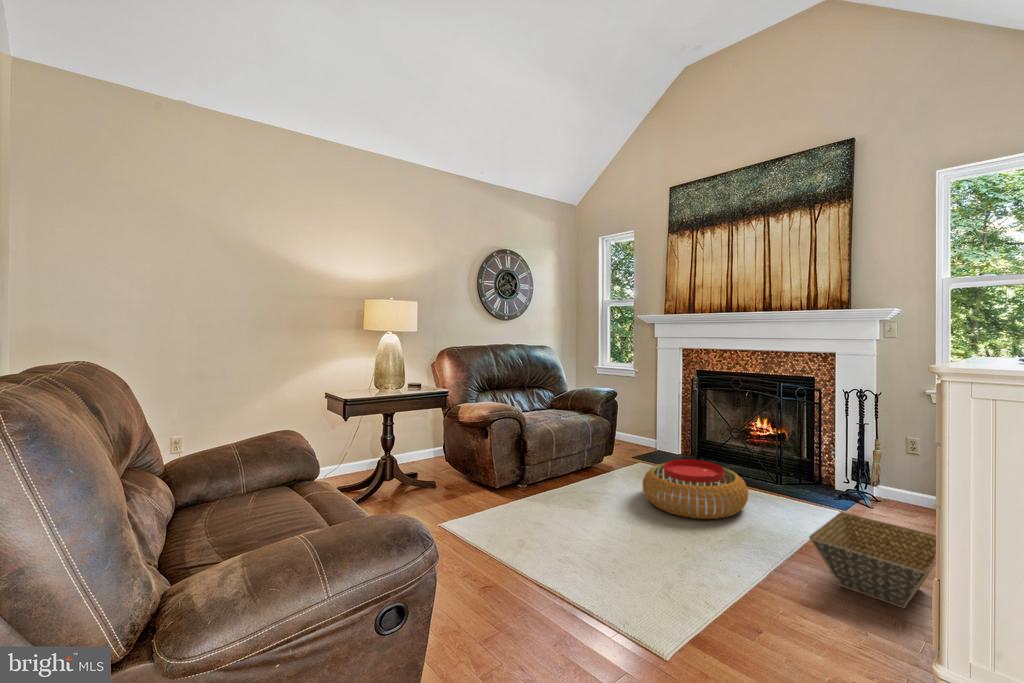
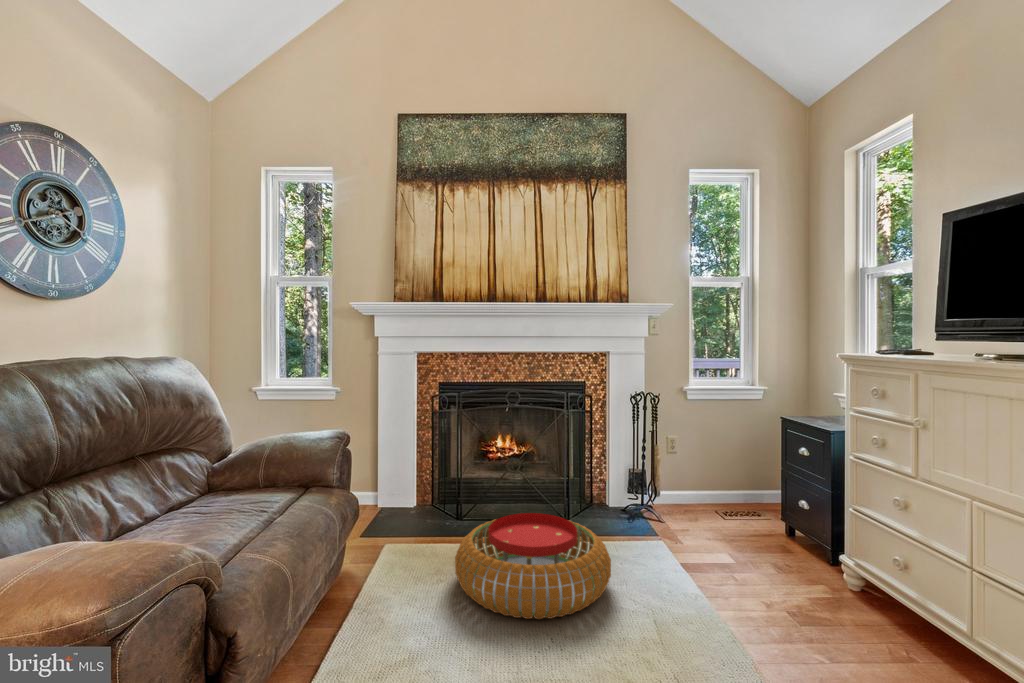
basket: present [809,512,938,609] -> none [749,543,938,648]

